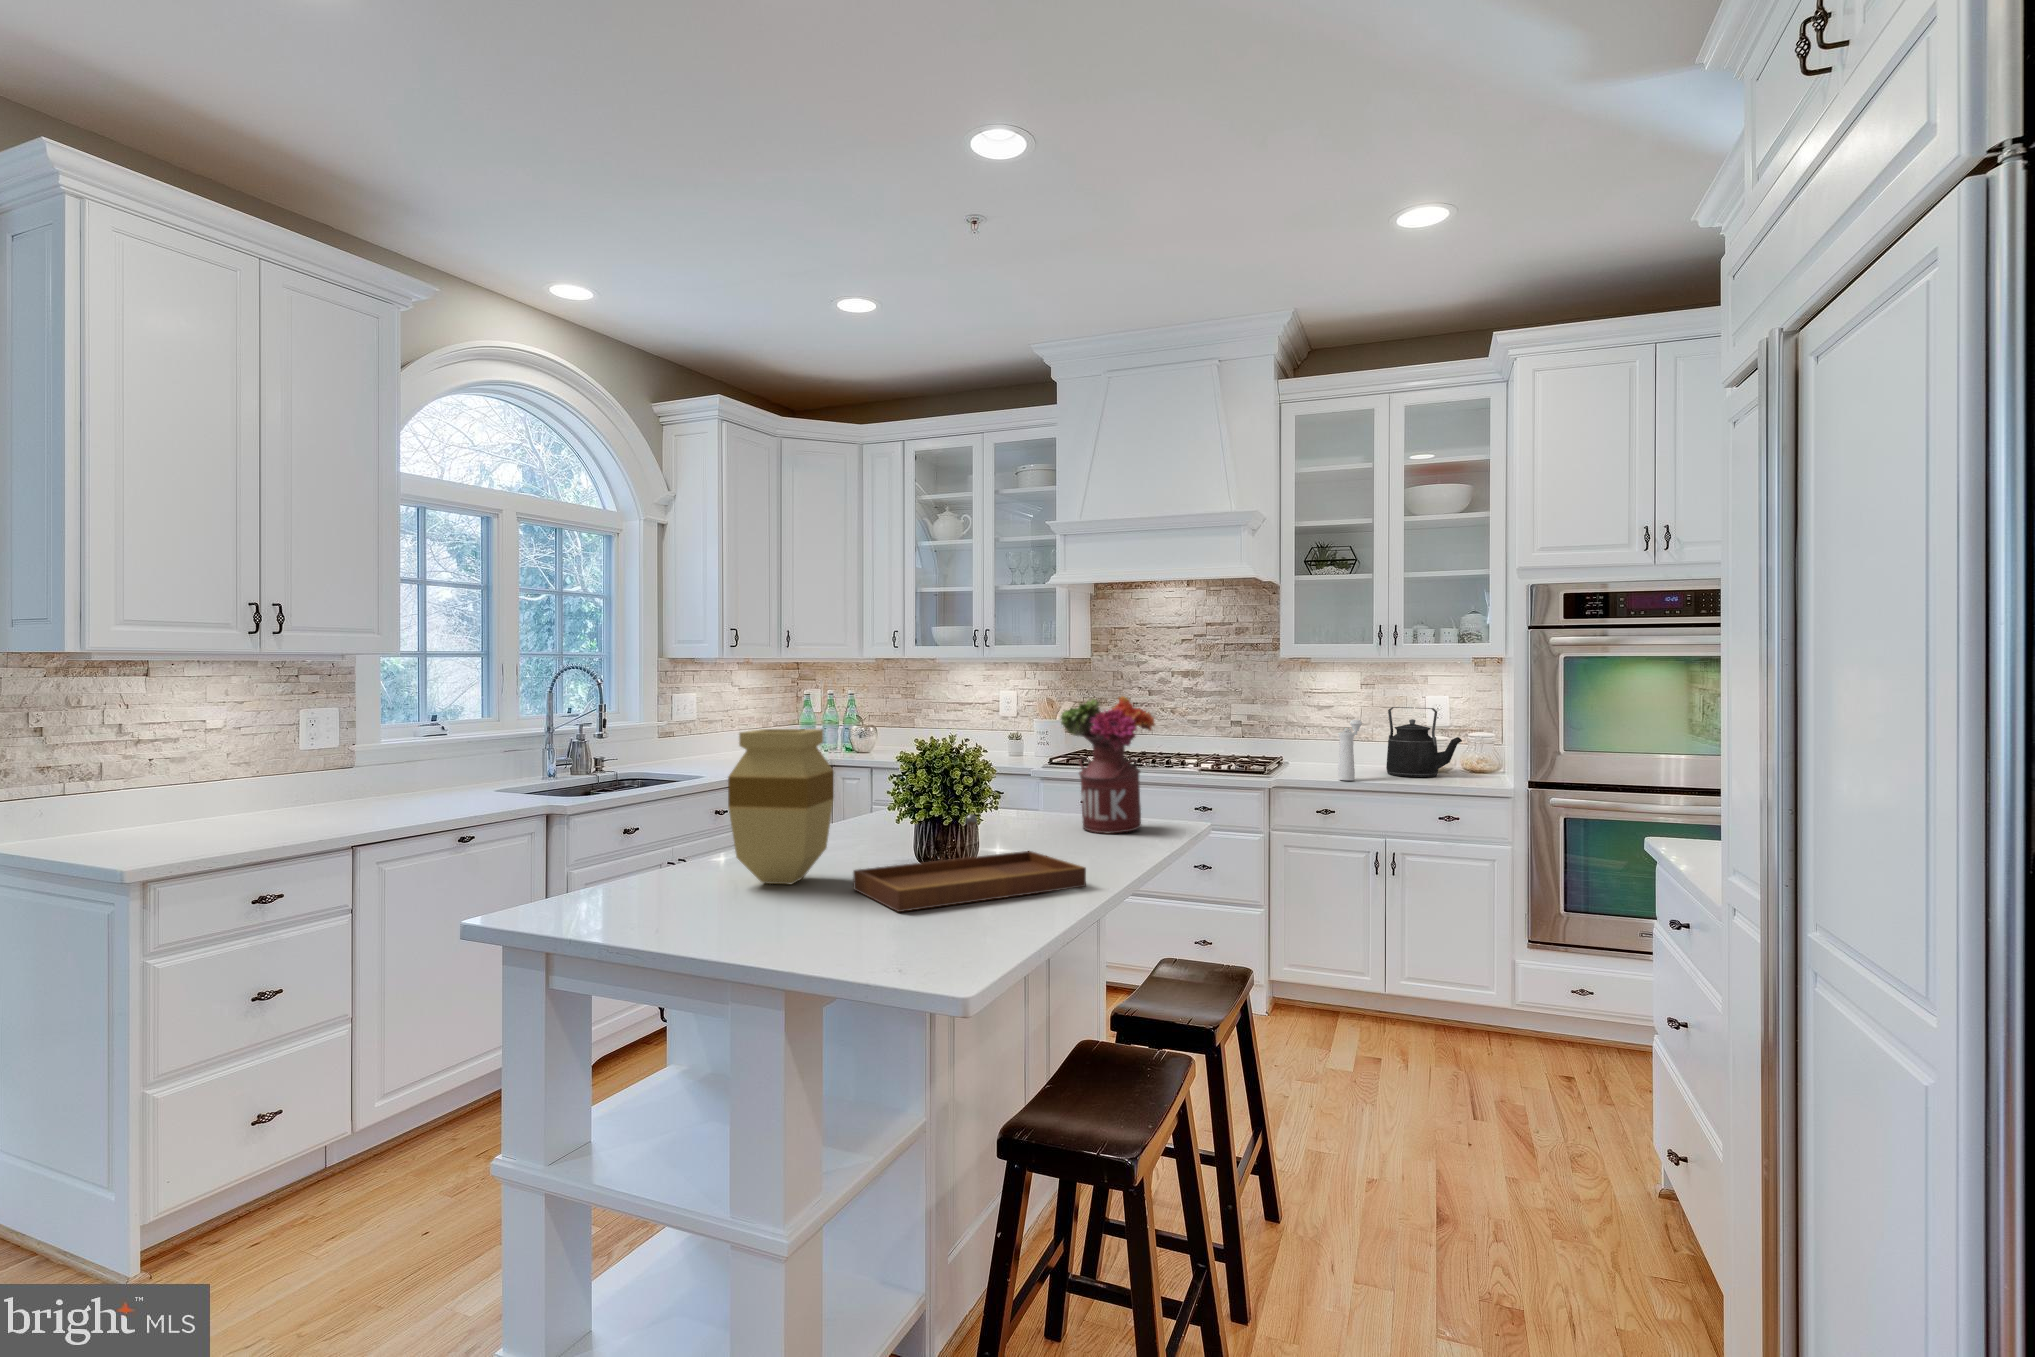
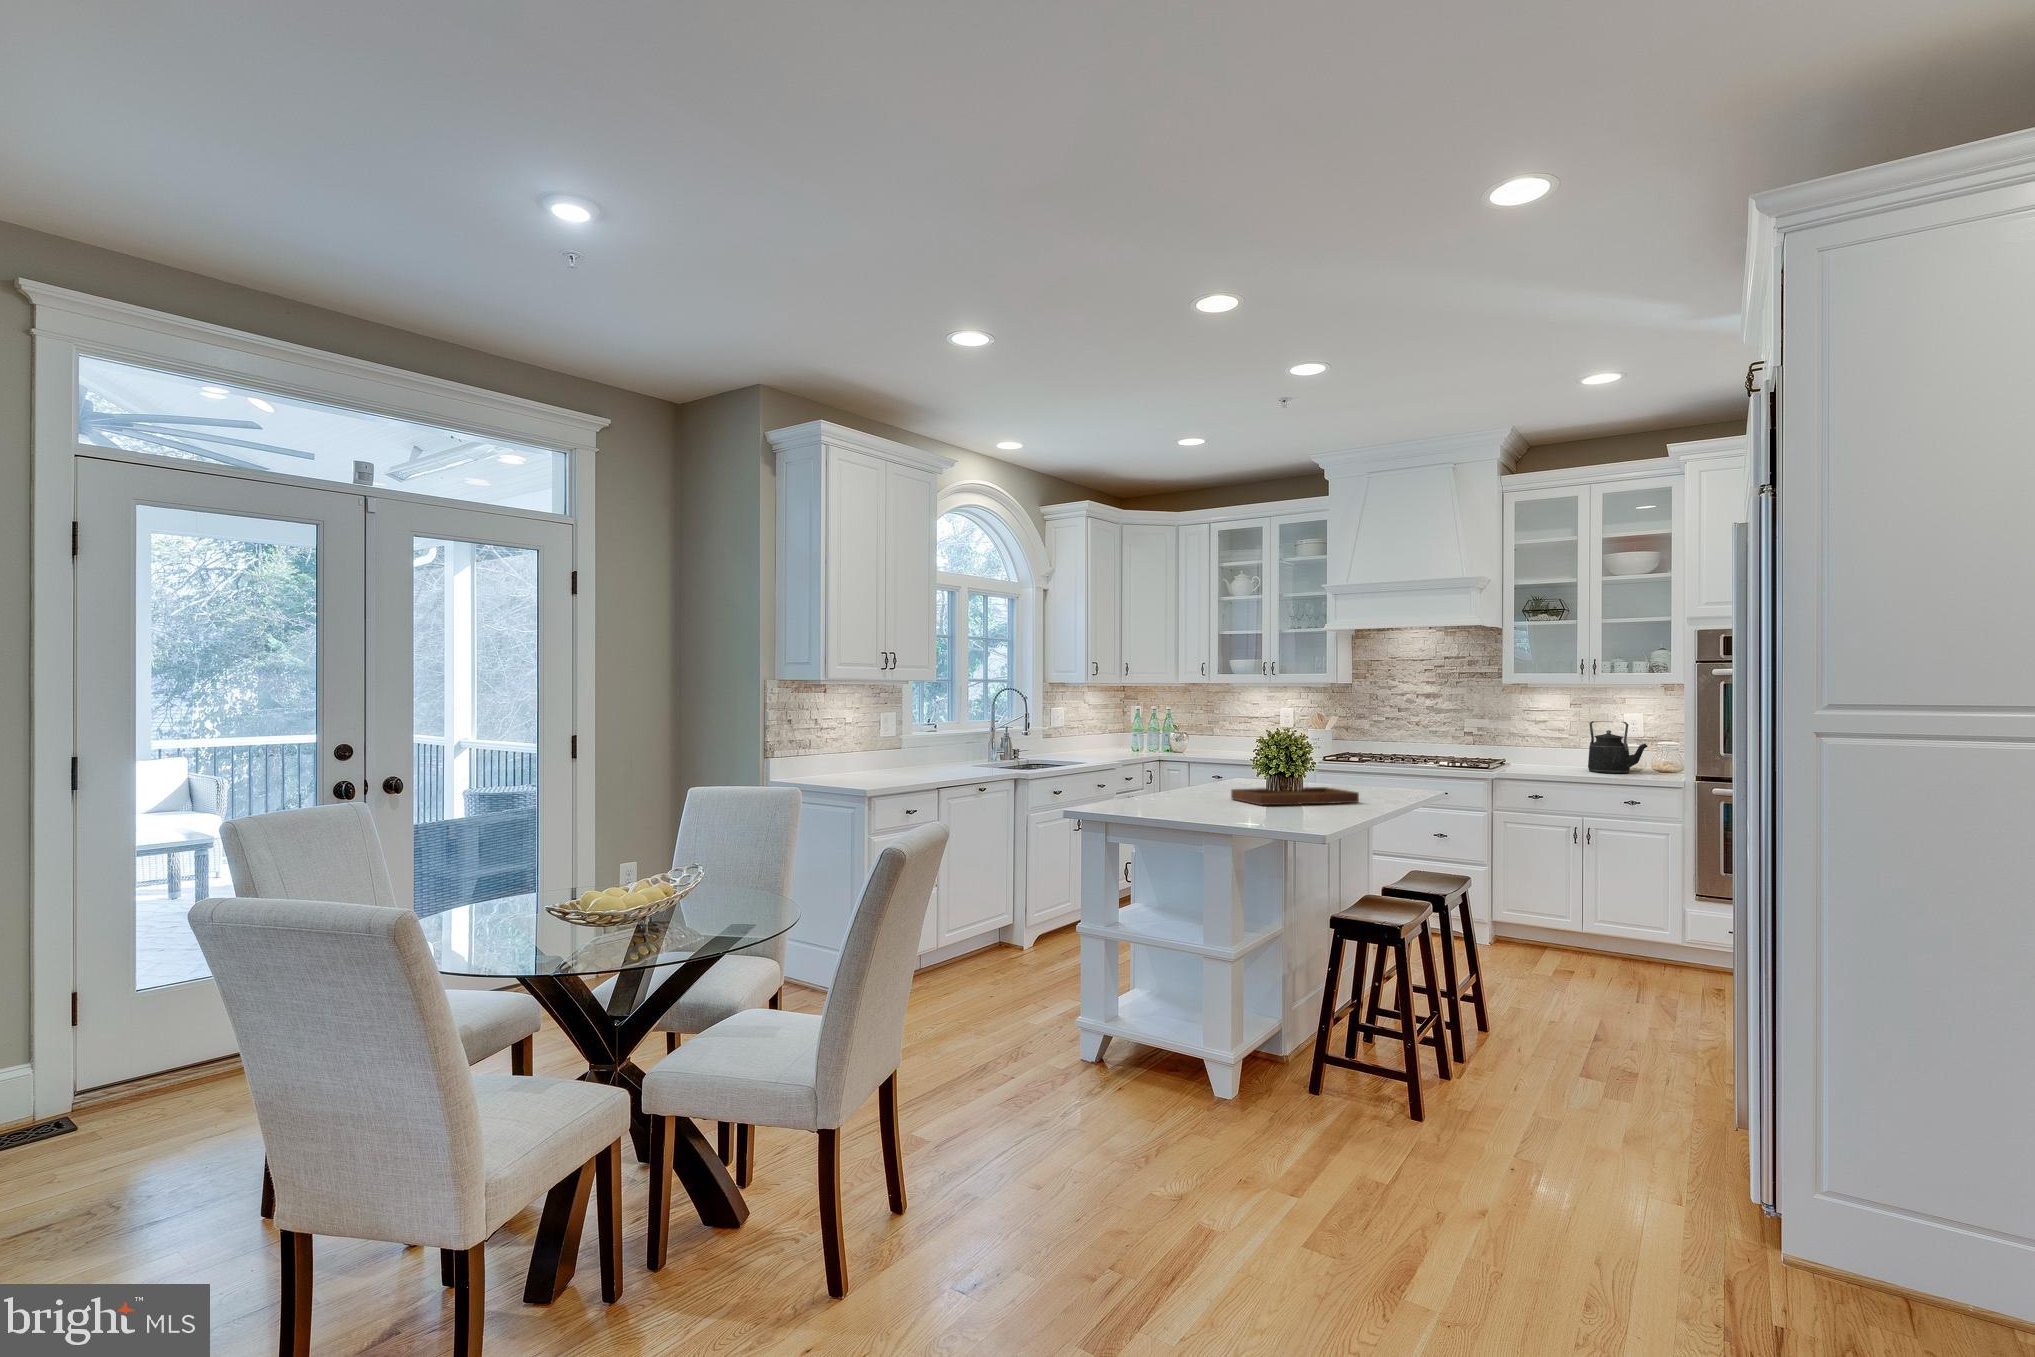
flower arrangement: present [1061,696,1155,833] -> none [1338,704,1402,788]
pepper mill: present [1338,720,1362,780] -> none [1546,730,1566,774]
vase: present [728,729,834,884] -> none [1165,716,1216,797]

